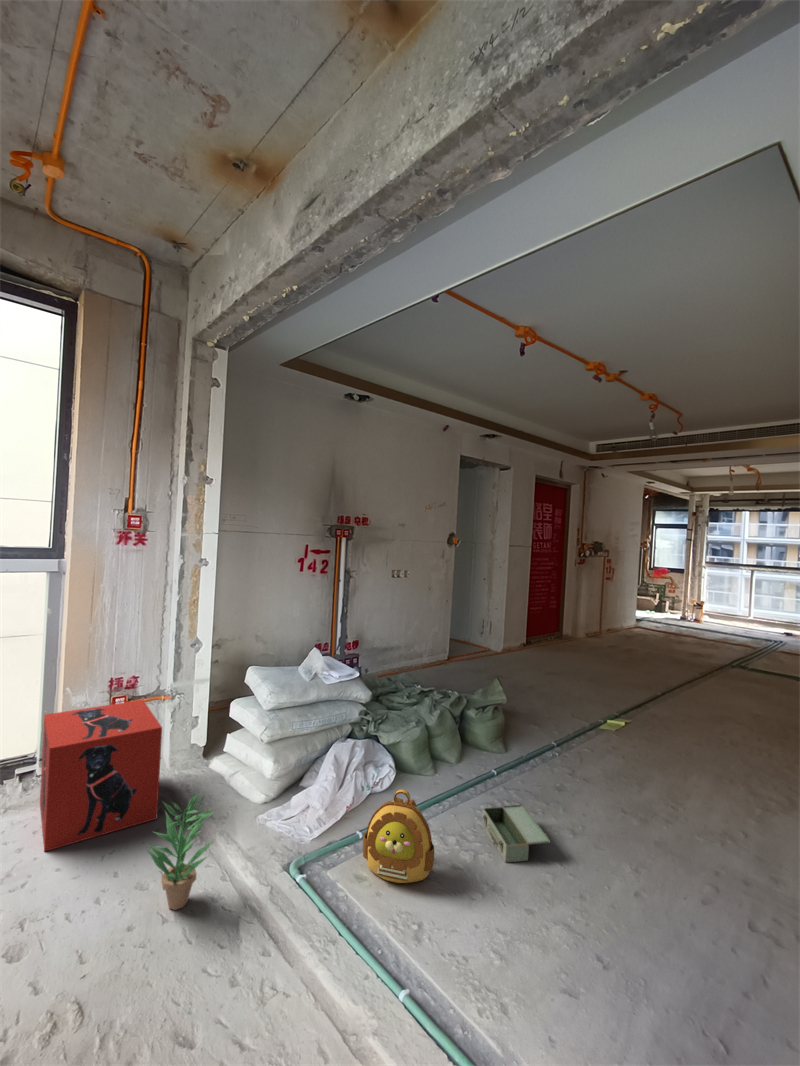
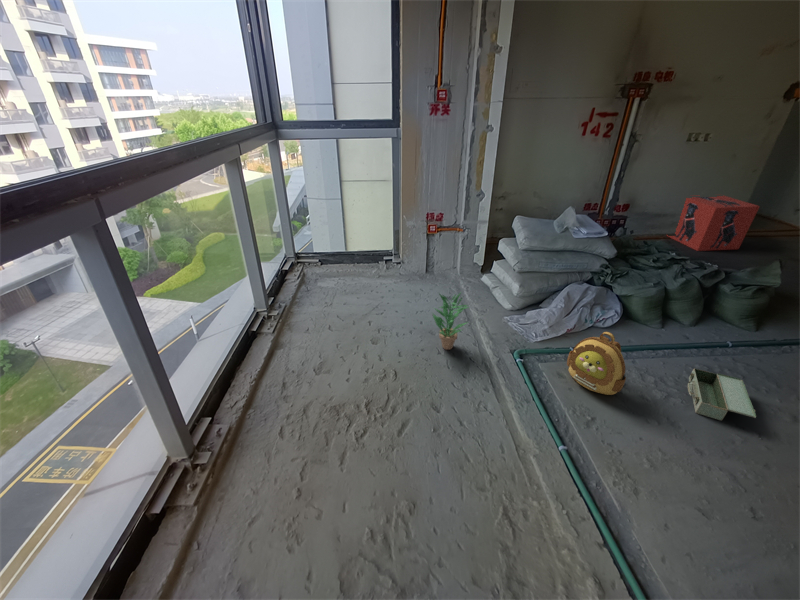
storage box: present [40,700,162,851] -> present [667,195,759,251]

